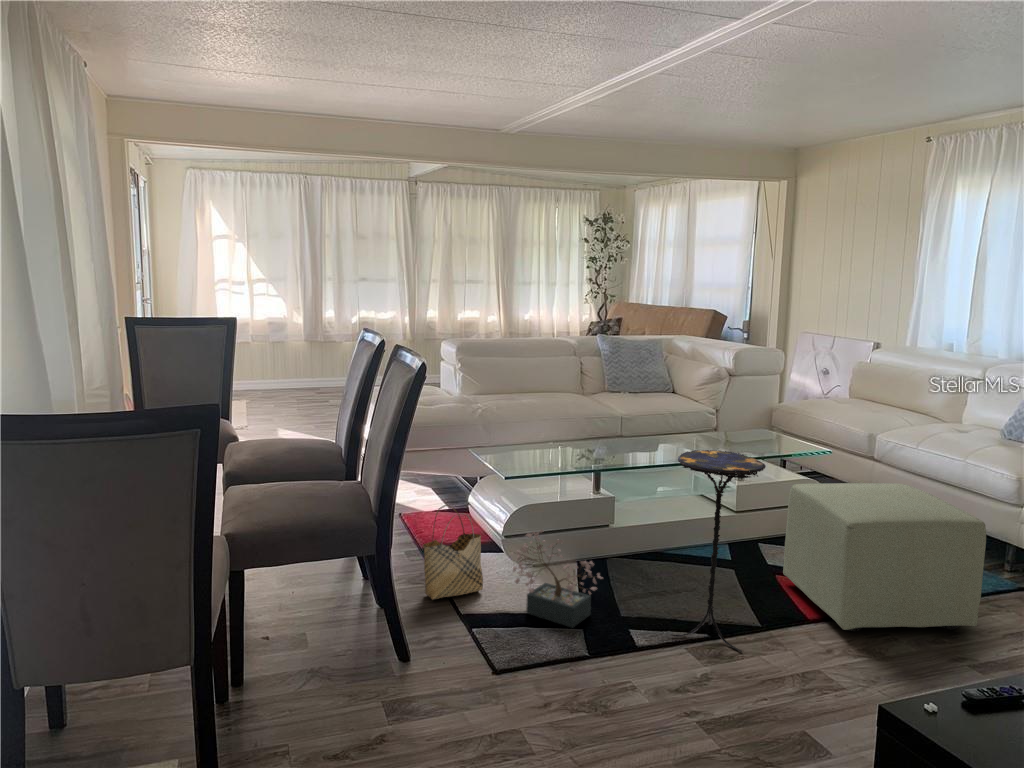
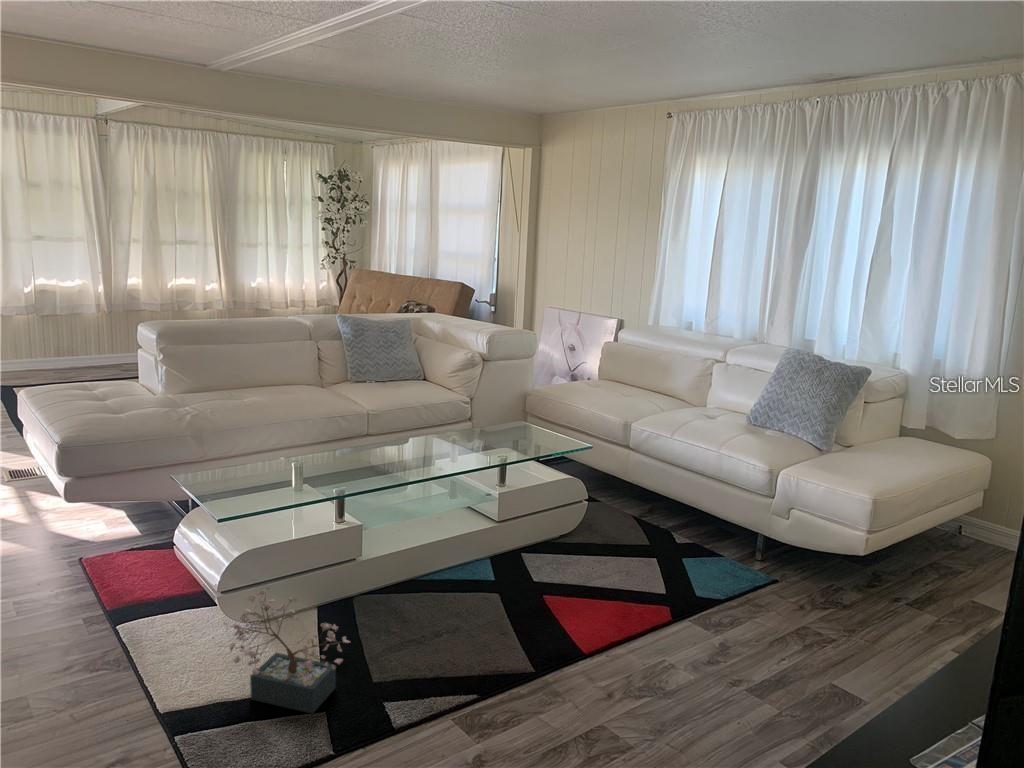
side table: present [672,450,766,652] -> none [435,475,542,715]
ottoman: present [783,483,986,631] -> none [553,487,757,665]
woven basket: present [423,505,483,600] -> none [97,566,190,700]

